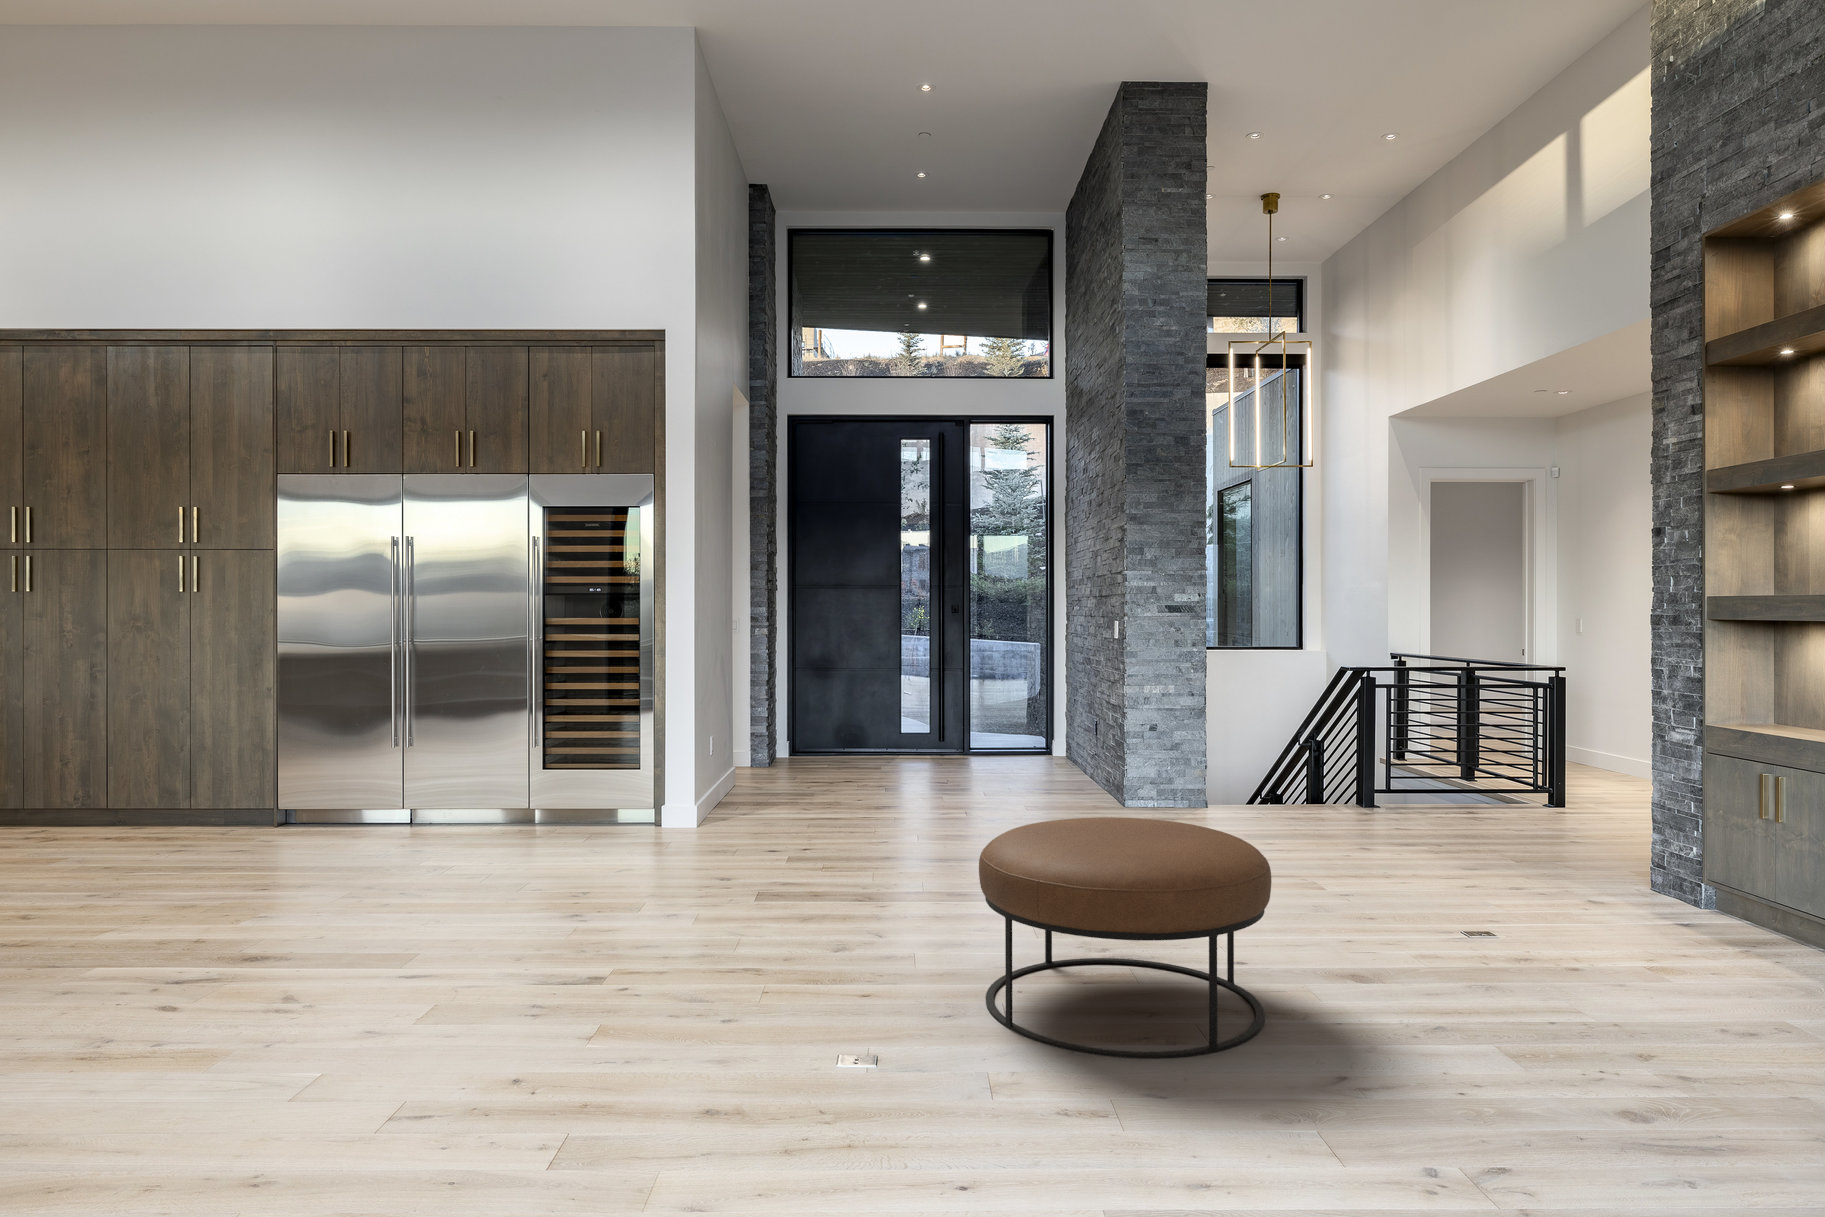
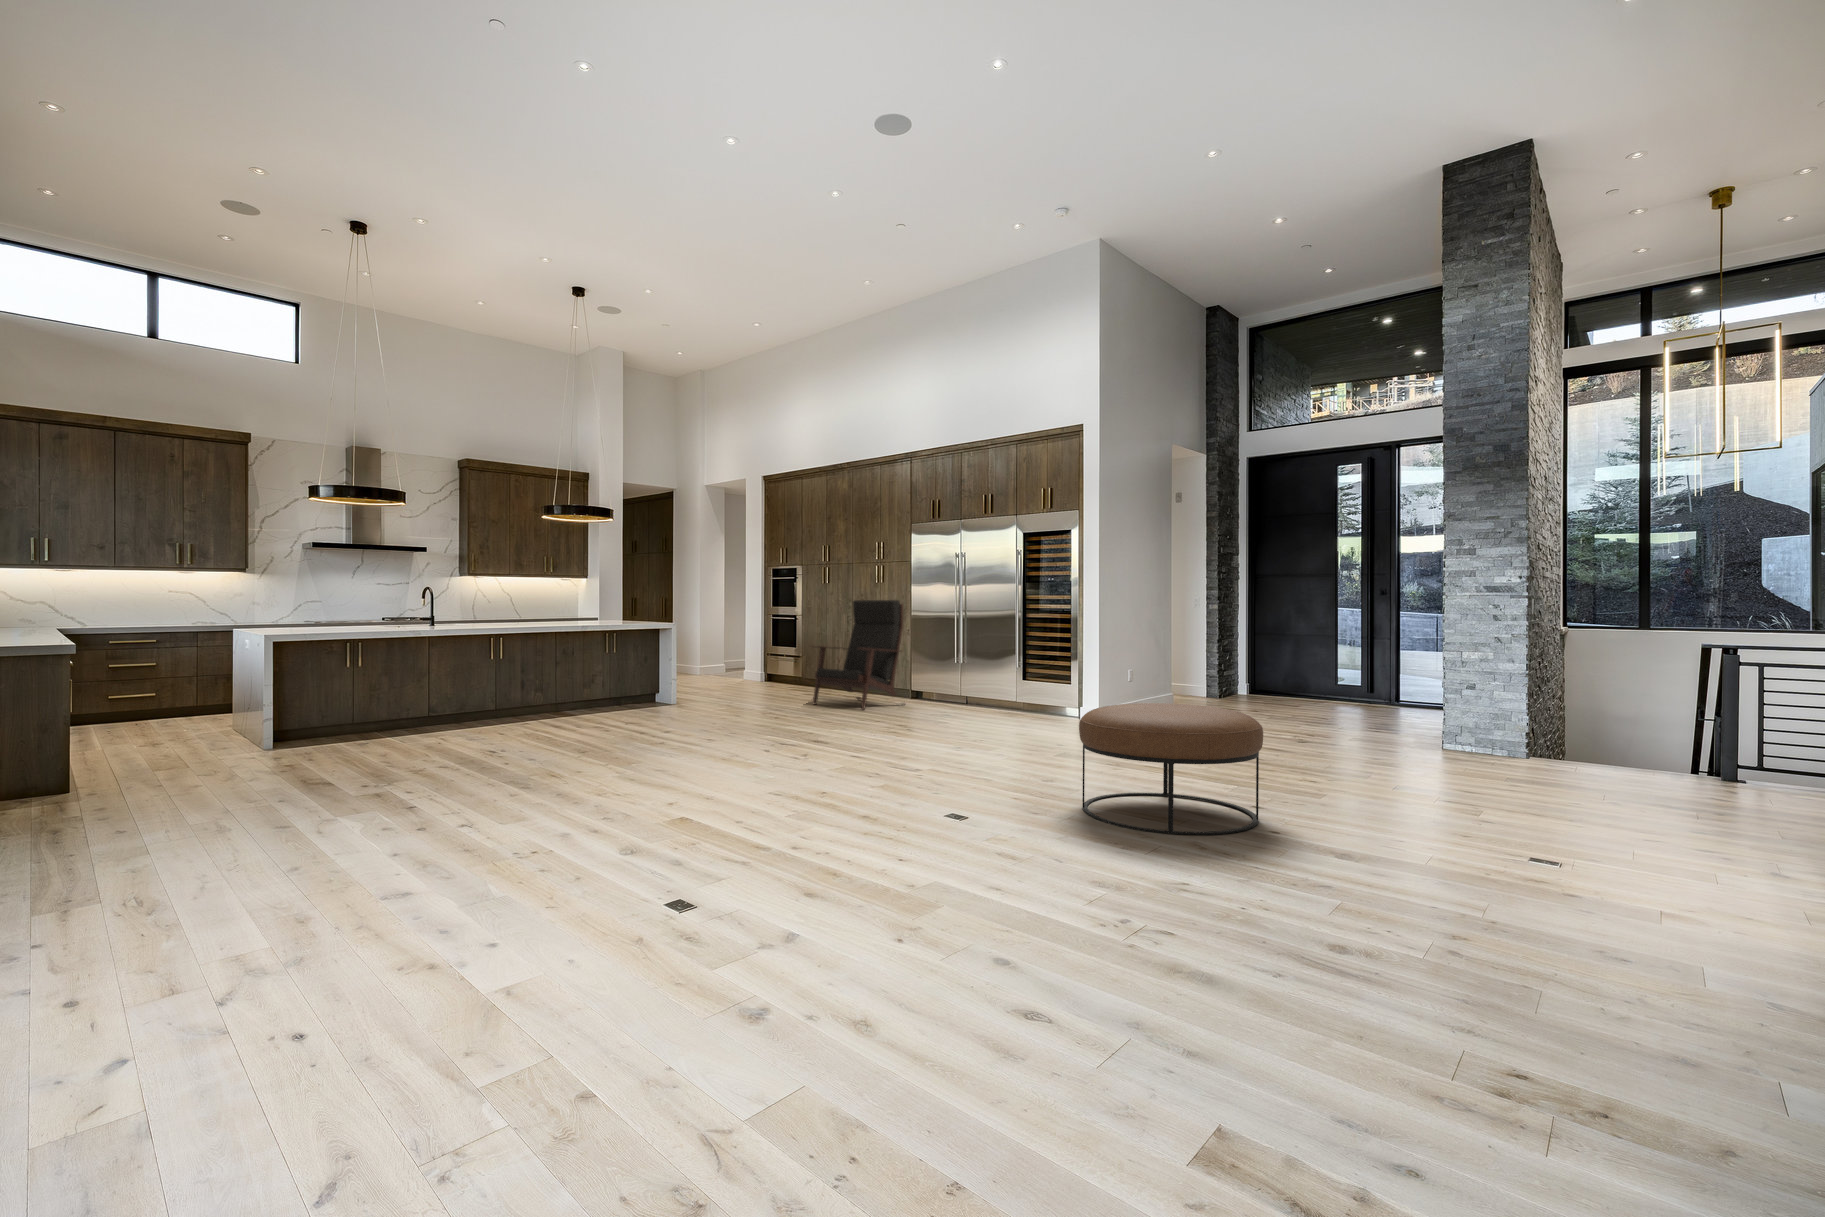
lounge chair: none [27,624,268,860] -> present [813,600,904,710]

